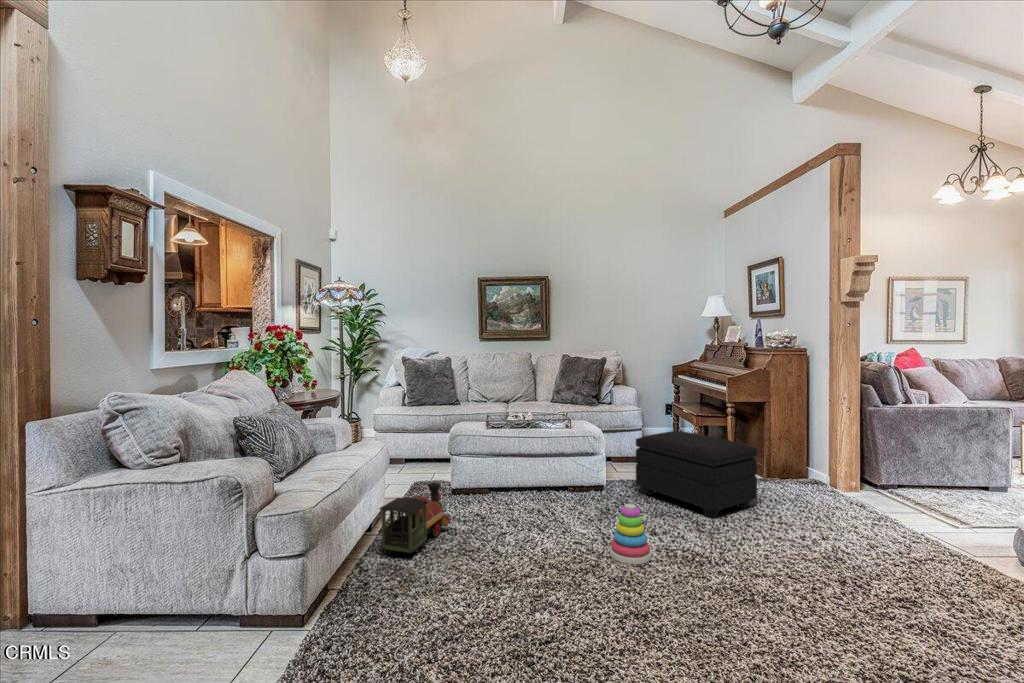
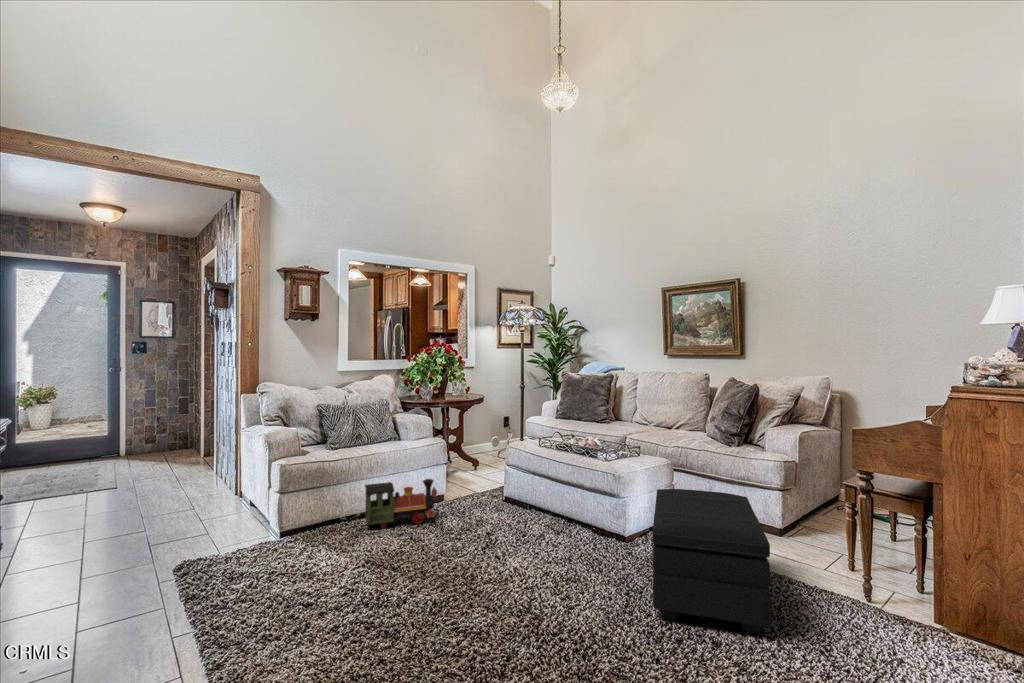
stacking toy: present [610,504,652,564] -> none [455,542,502,610]

